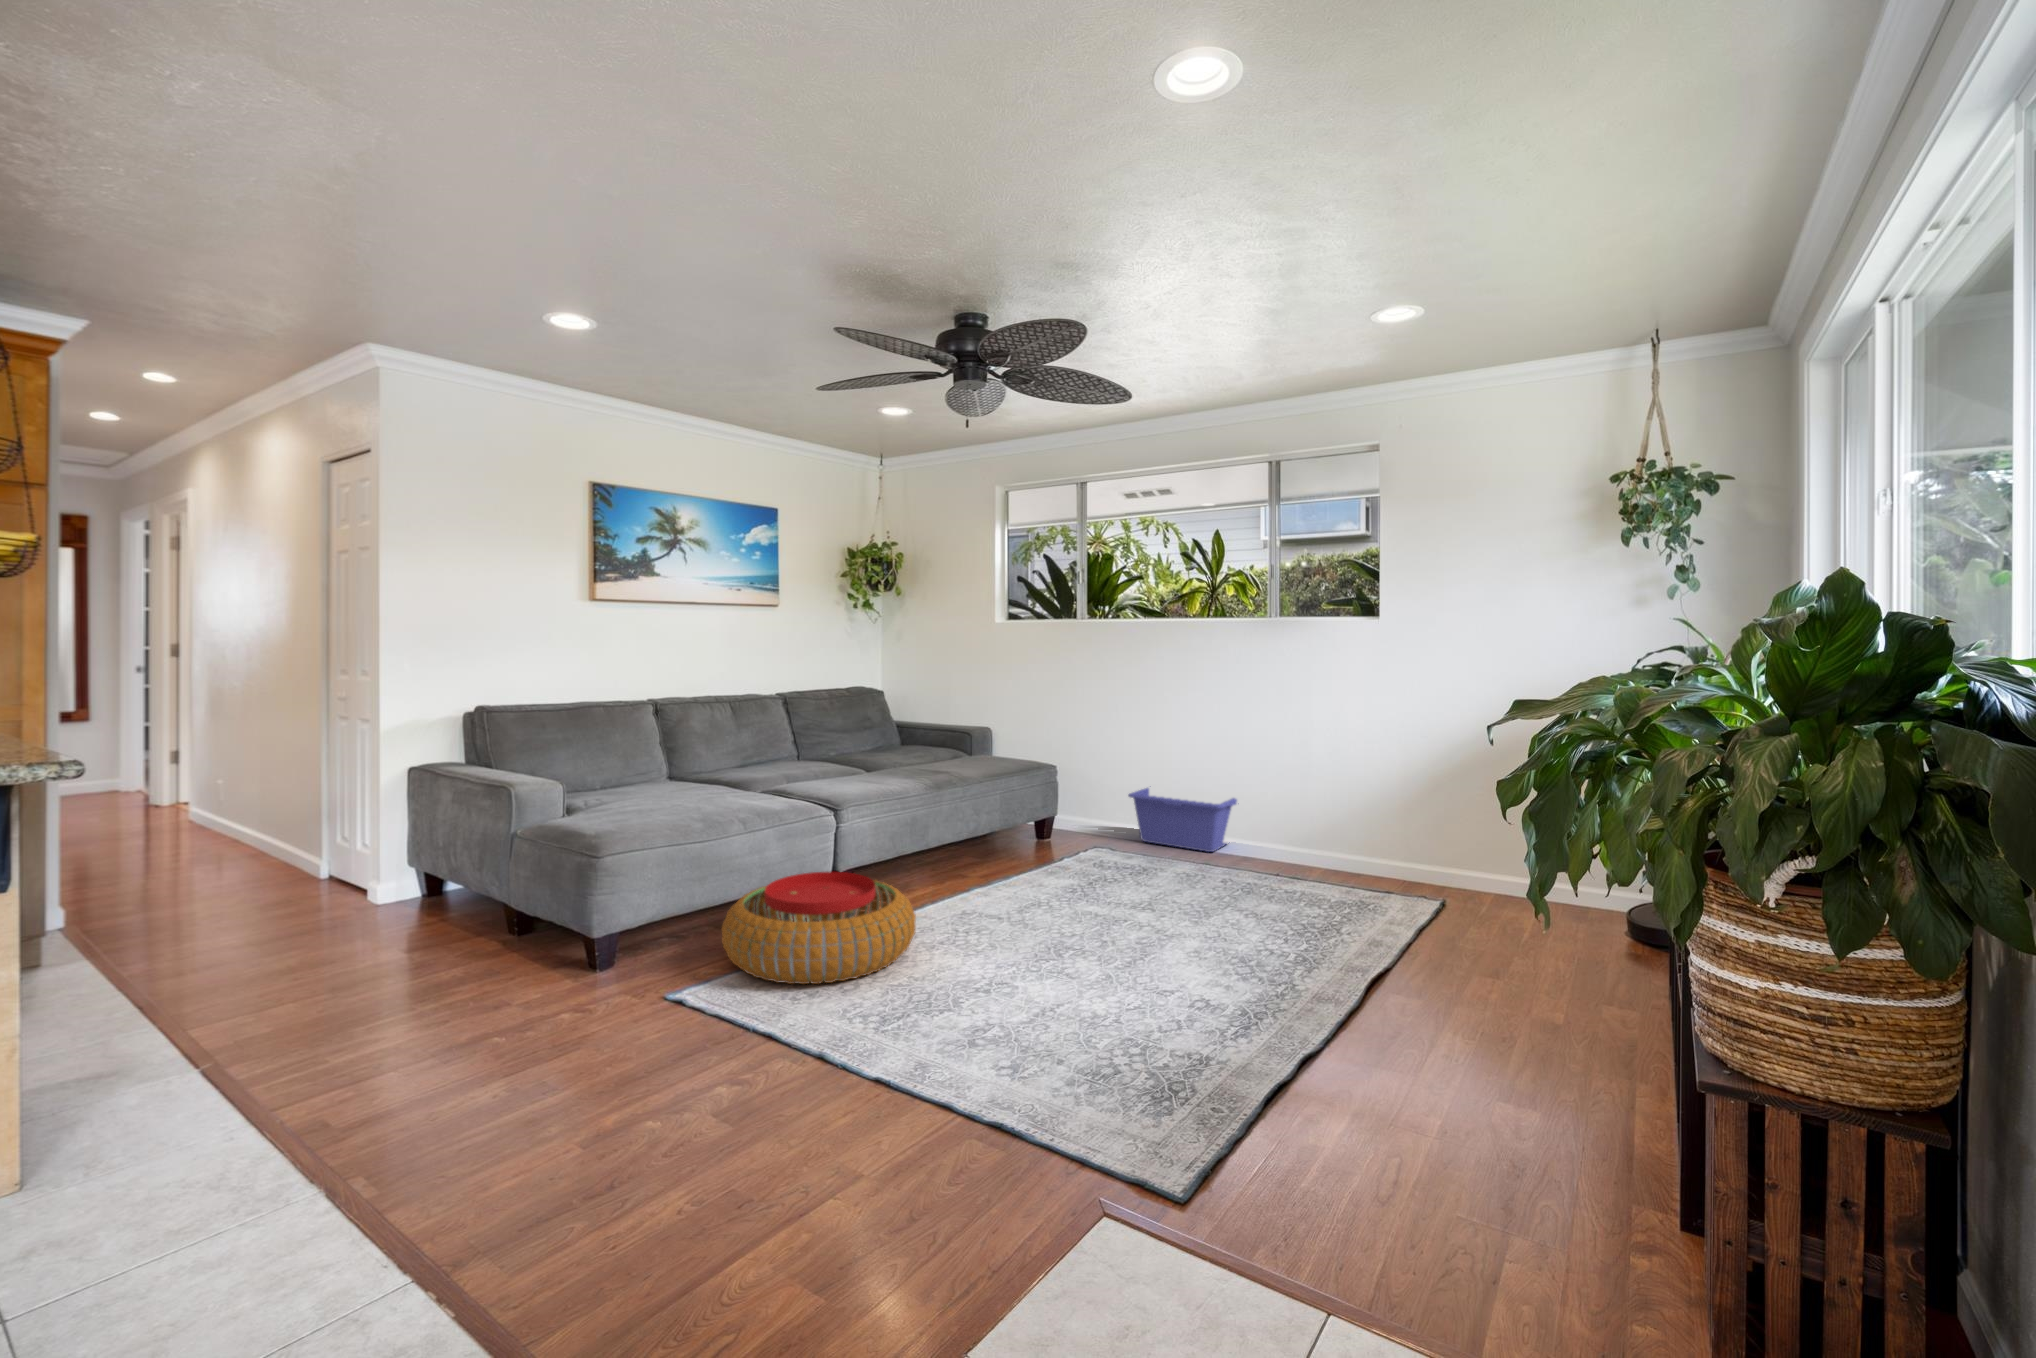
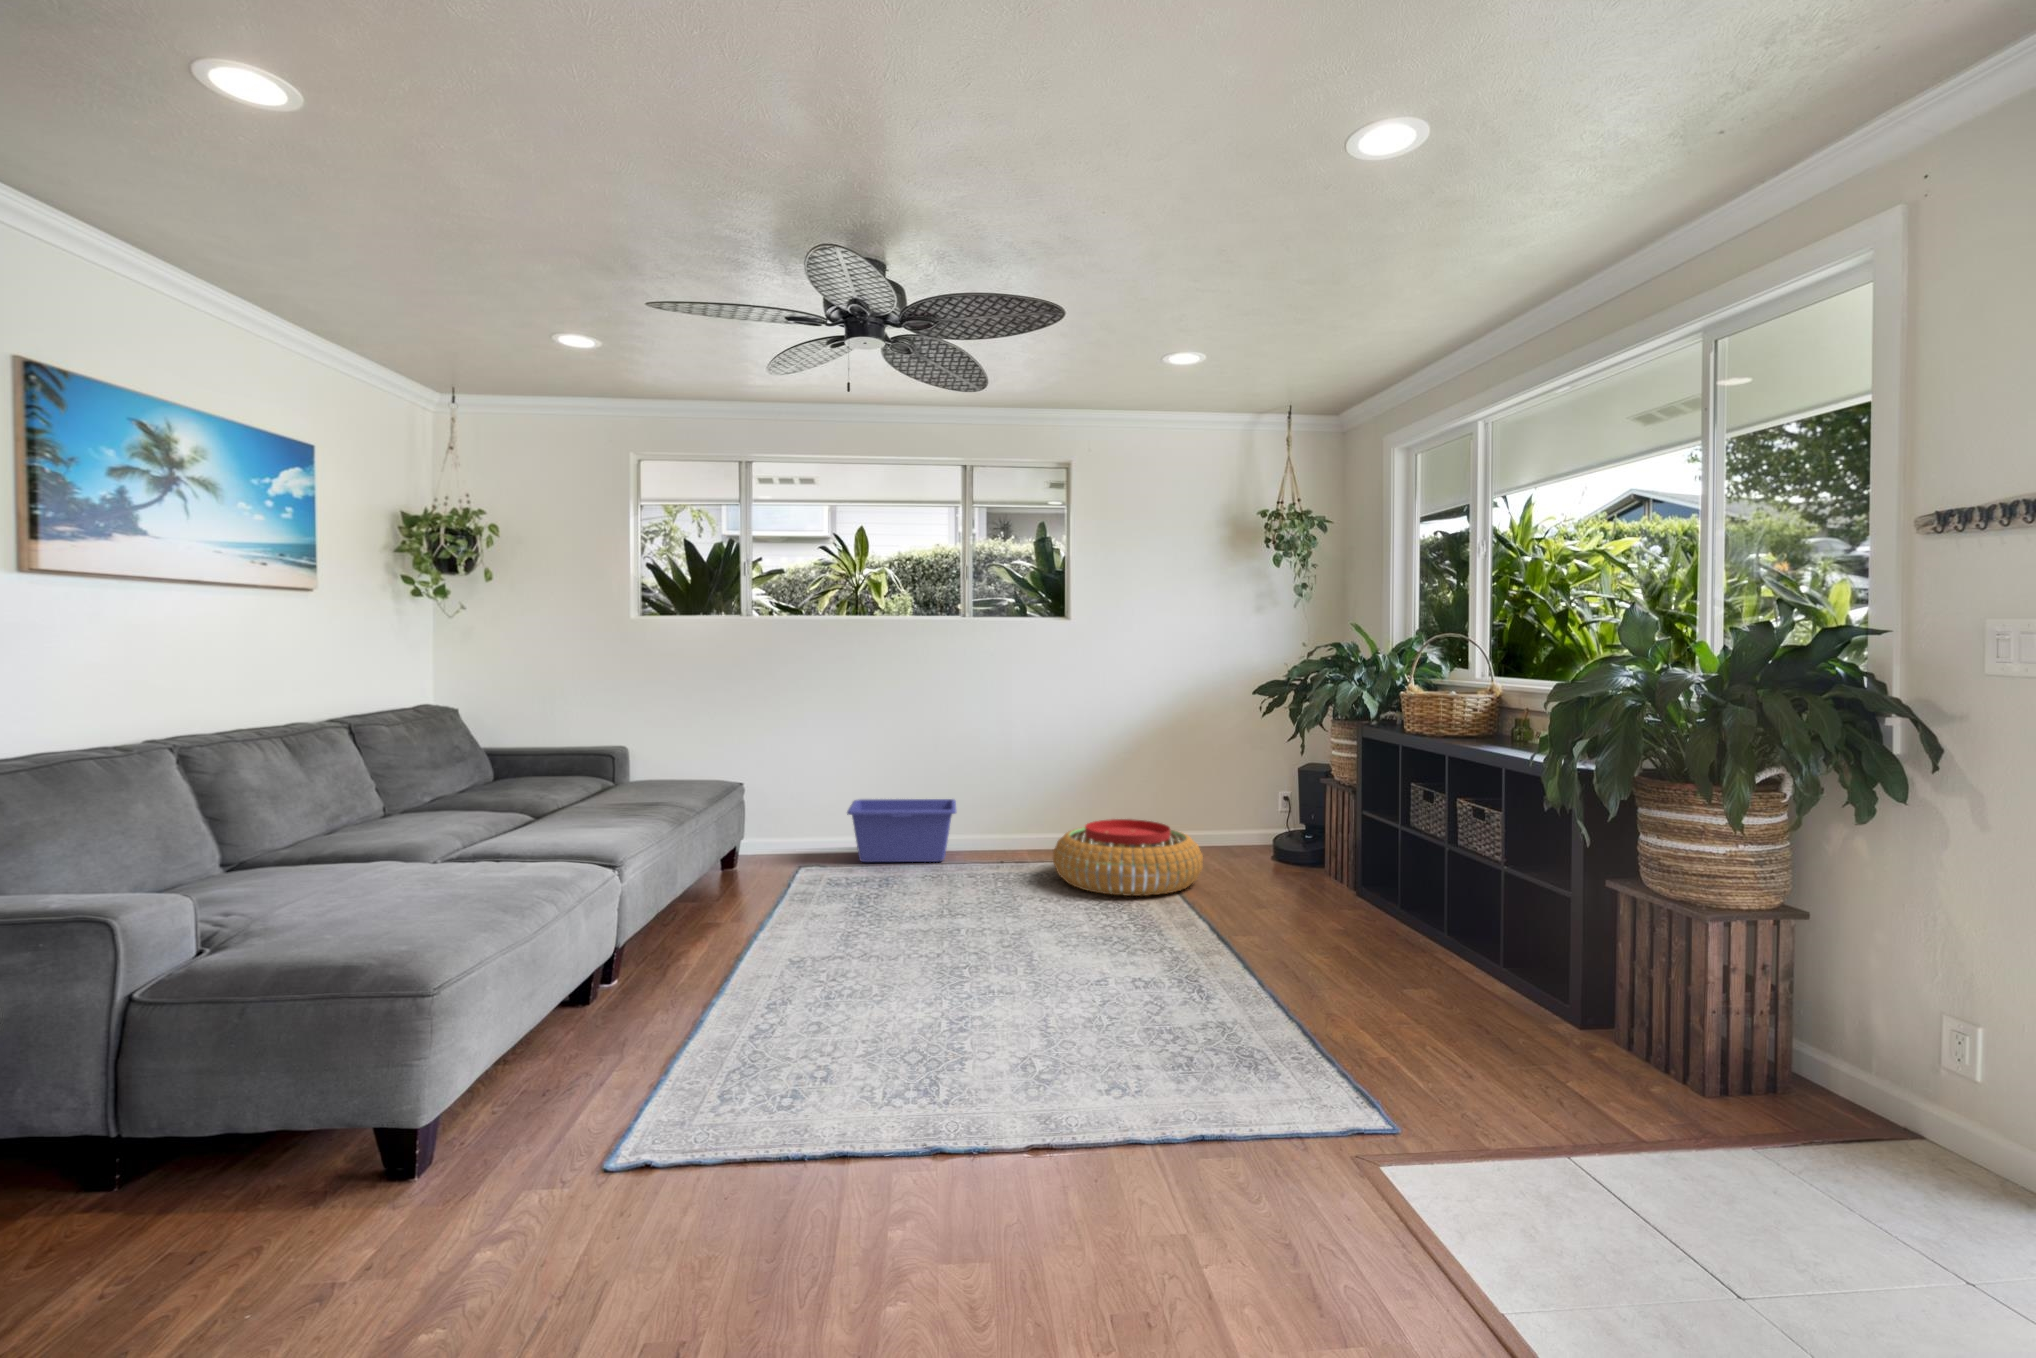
pouf: present [722,872,916,984] -> present [1053,819,1203,896]

